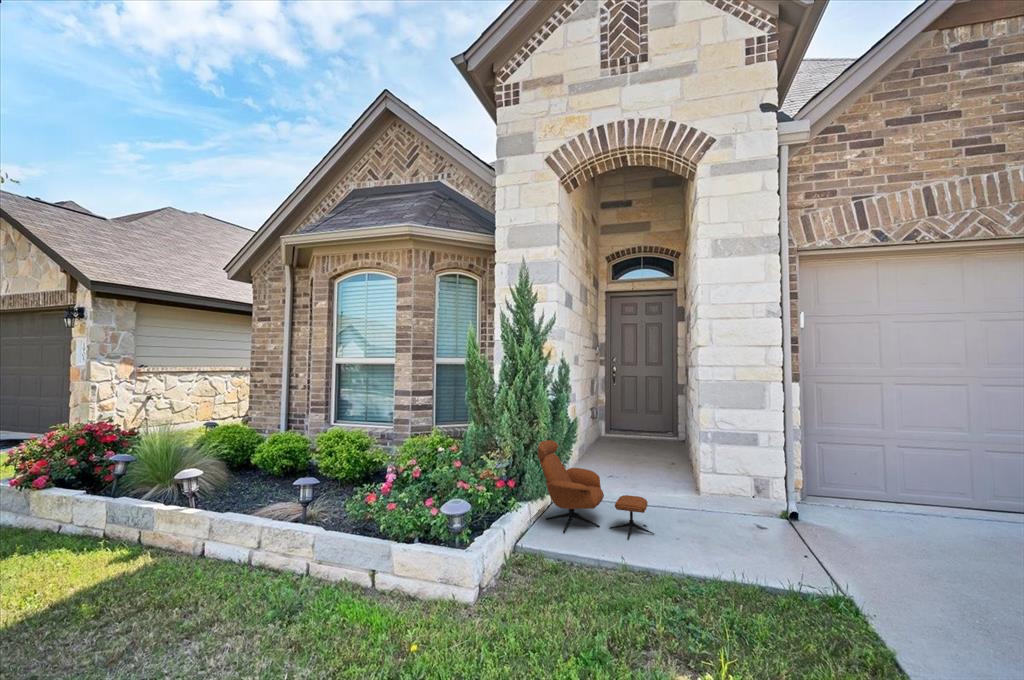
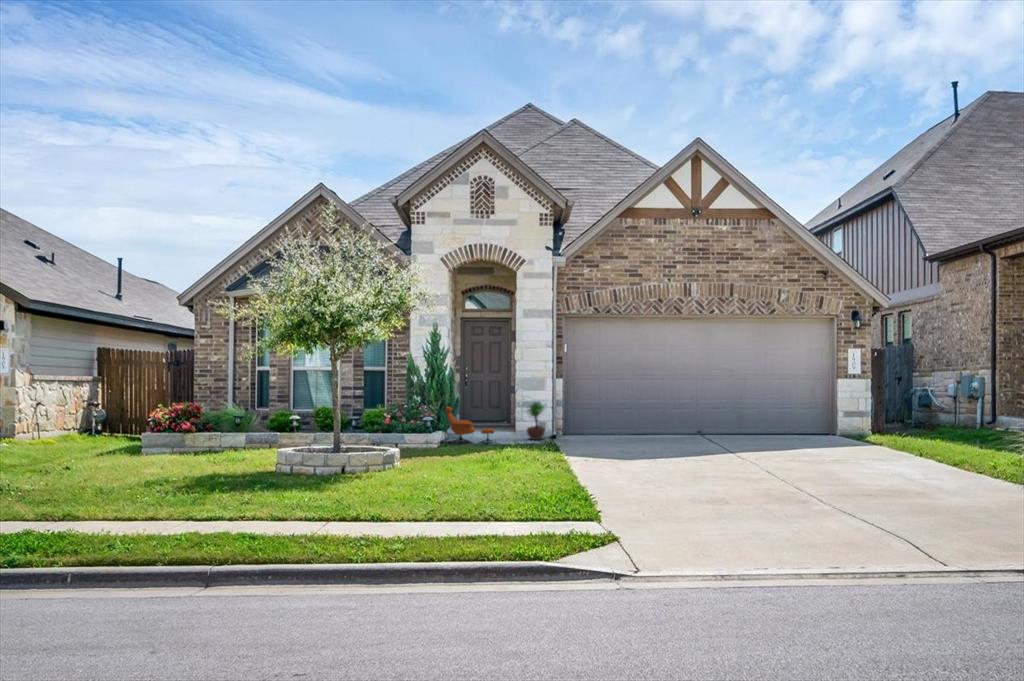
potted tree: none [716,429,777,523] -> present [527,402,545,440]

